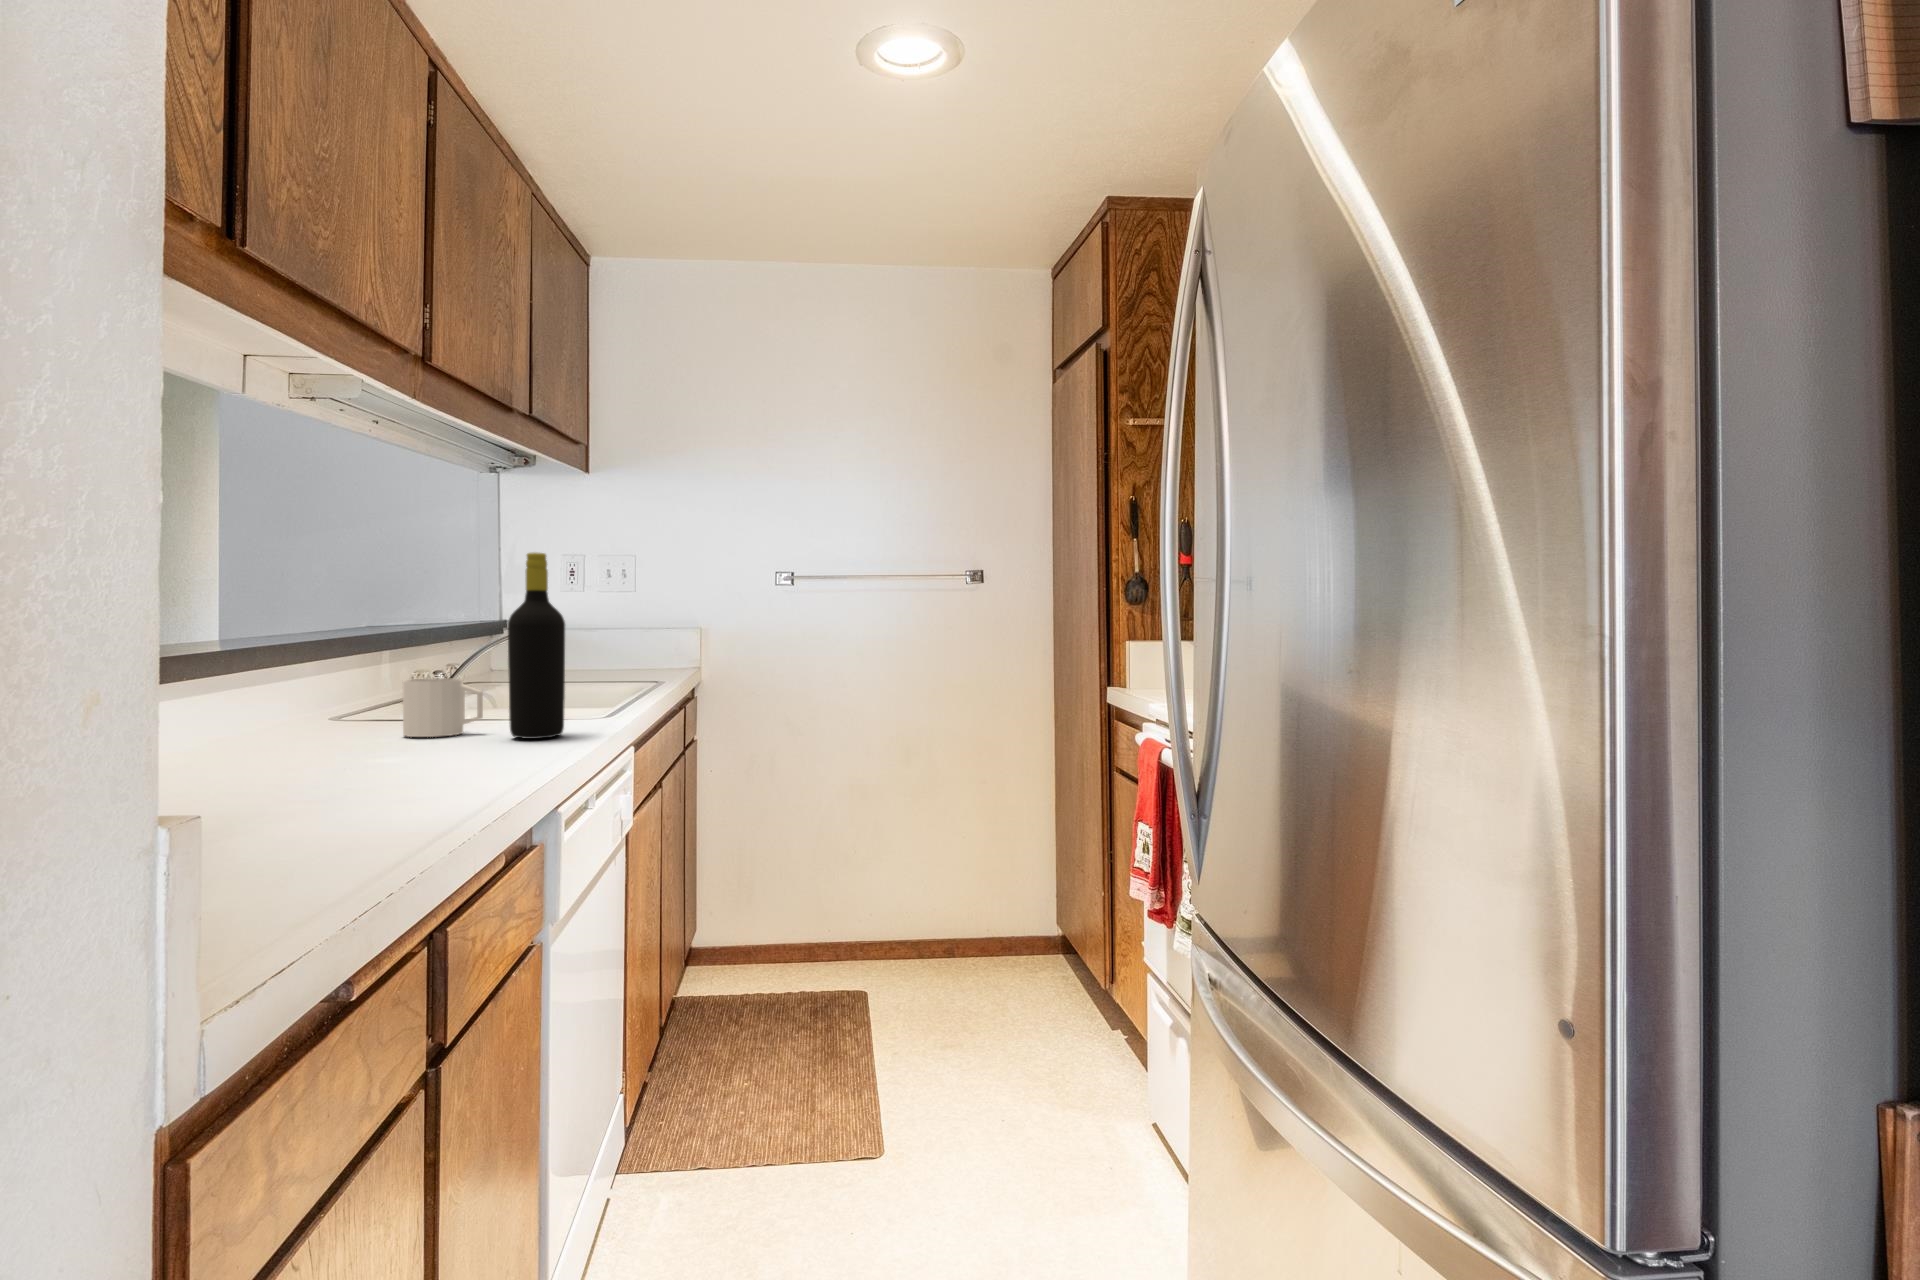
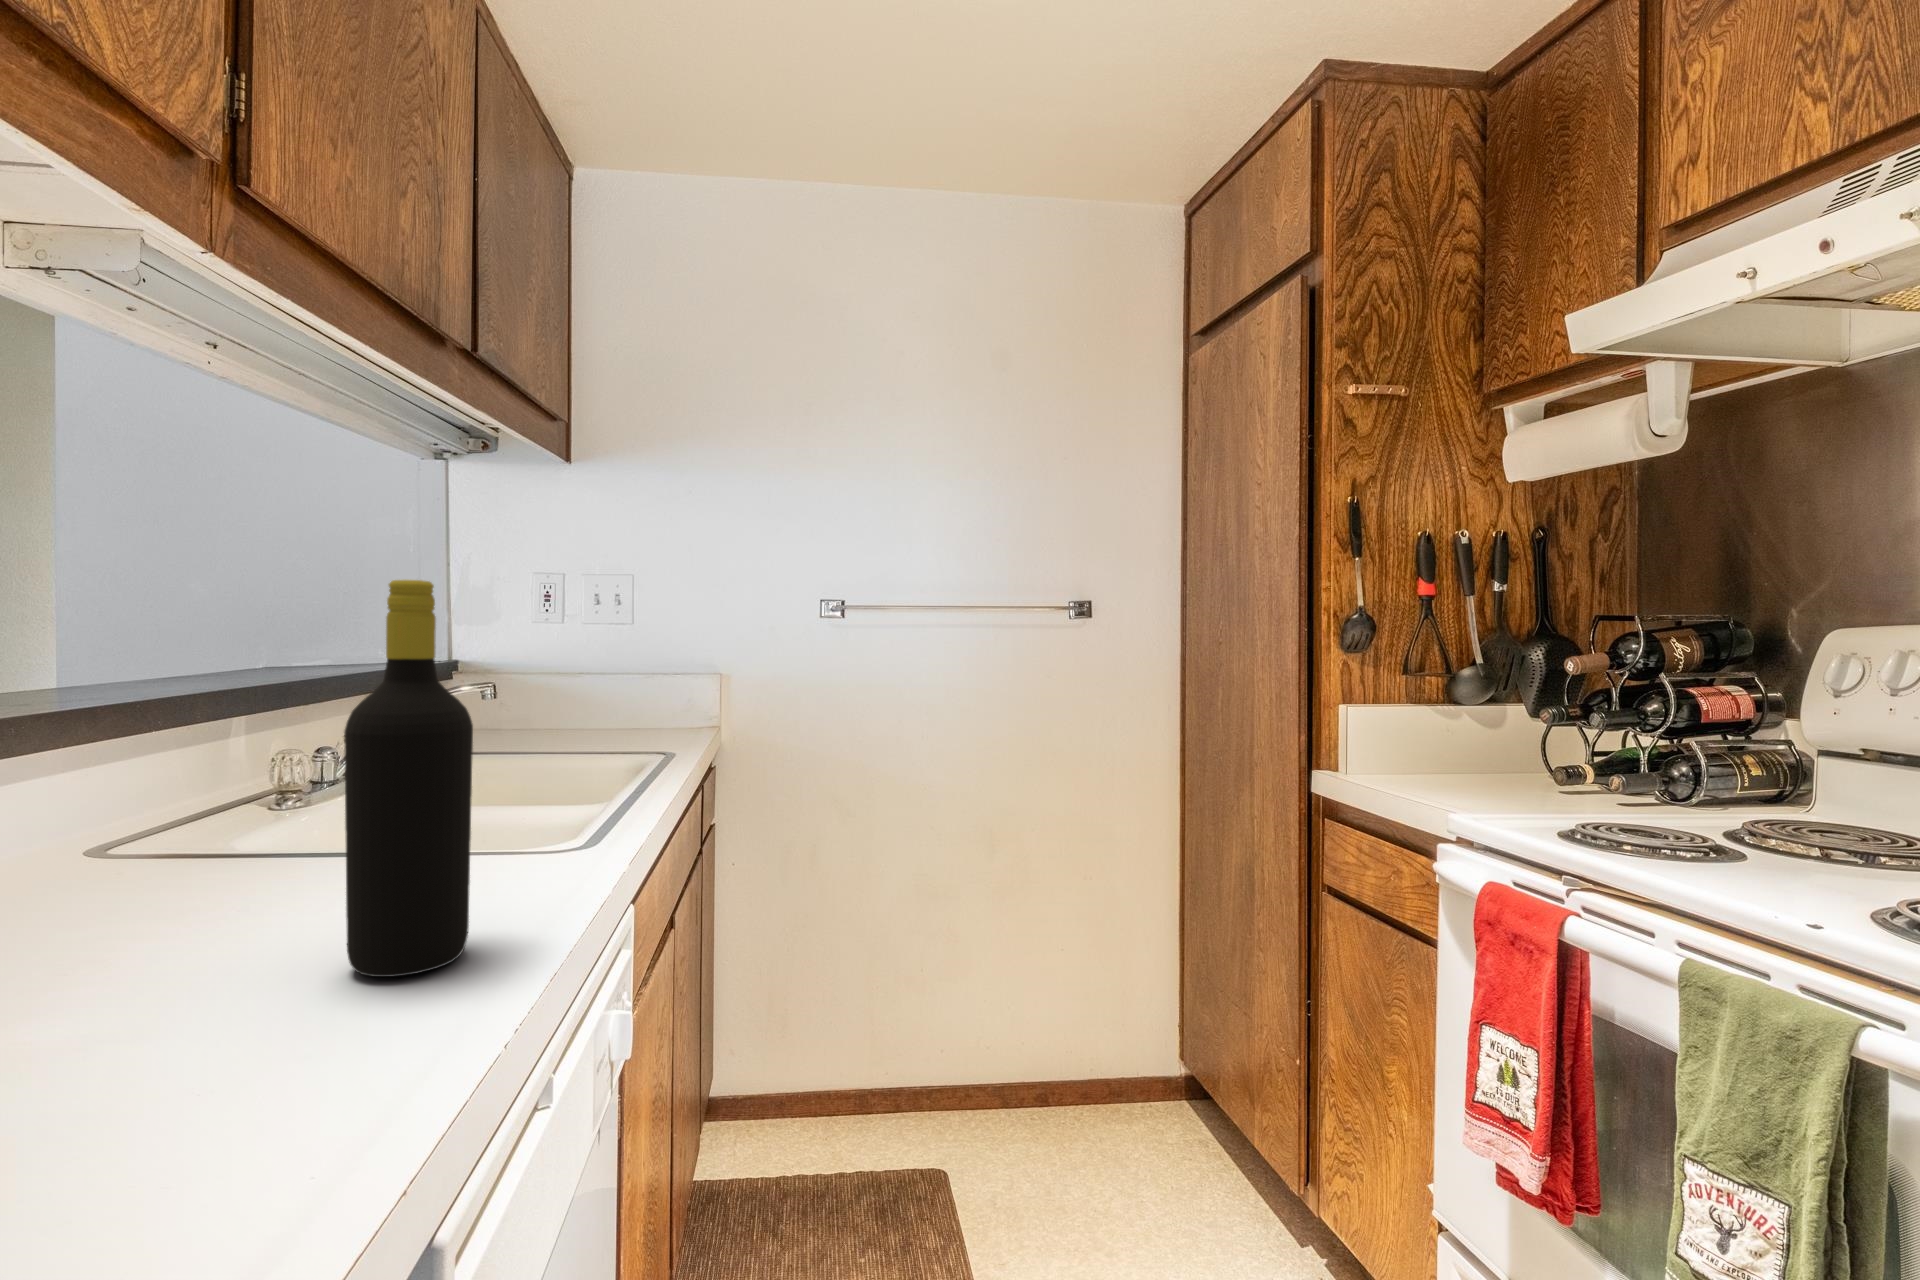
mug: present [403,678,483,737] -> none [131,824,310,964]

